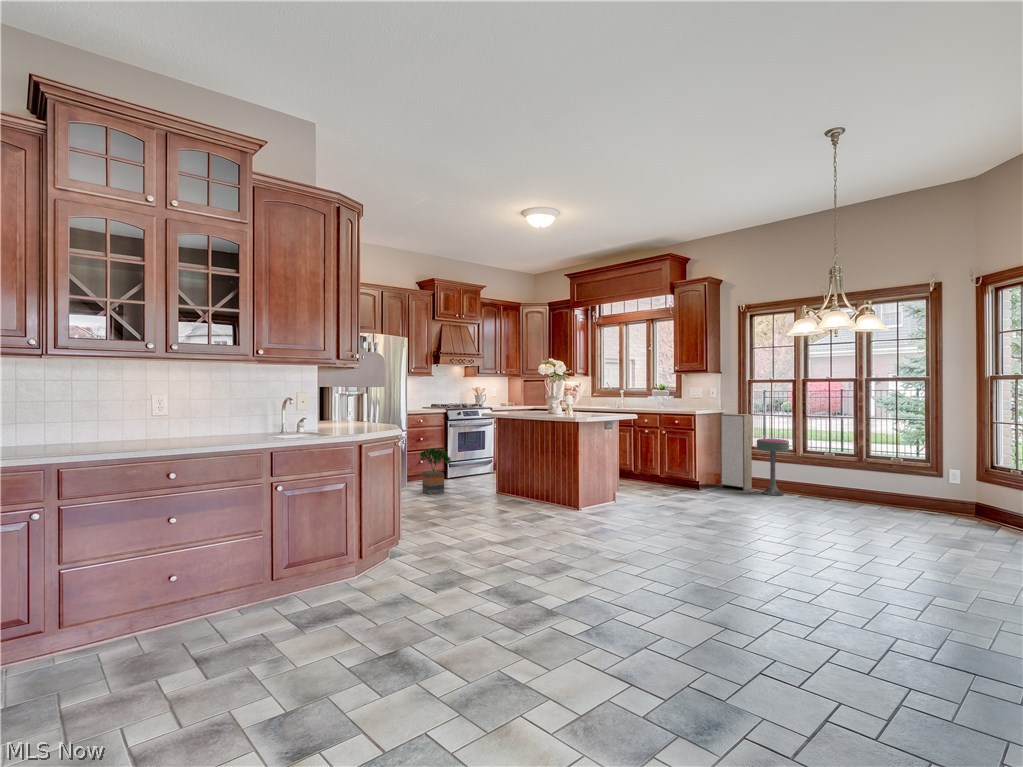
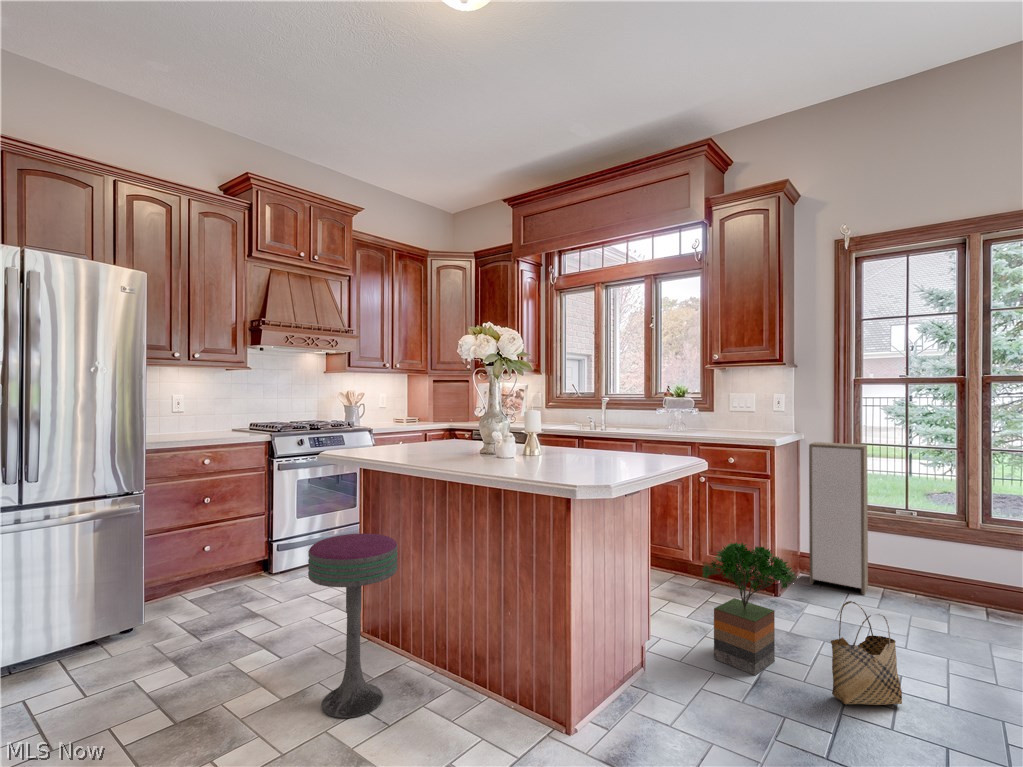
bar stool: present [757,439,789,495] -> present [308,534,398,718]
potted tree: present [420,448,451,495] -> present [702,543,795,675]
woven basket: none [683,472,710,509] -> present [831,601,902,705]

